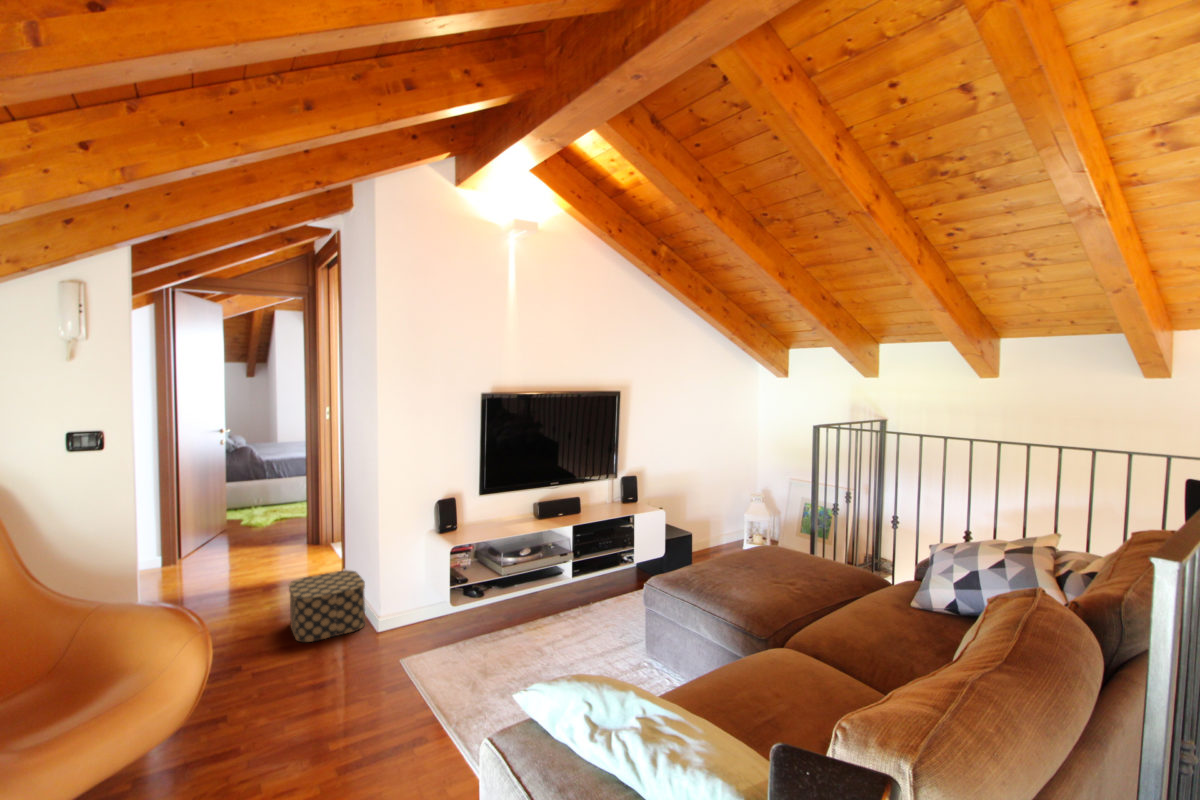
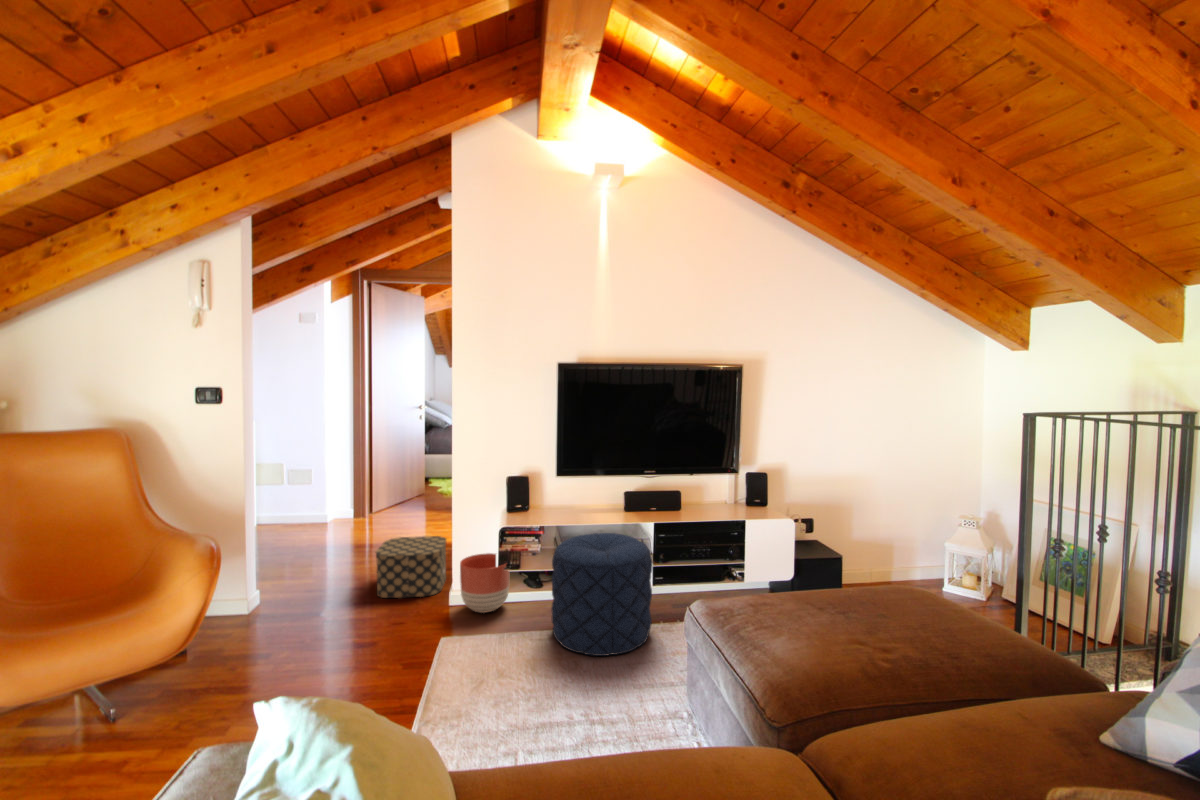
pouf: none [508,540,592,644] -> present [551,533,652,656]
planter: none [404,576,452,633] -> present [460,553,510,613]

